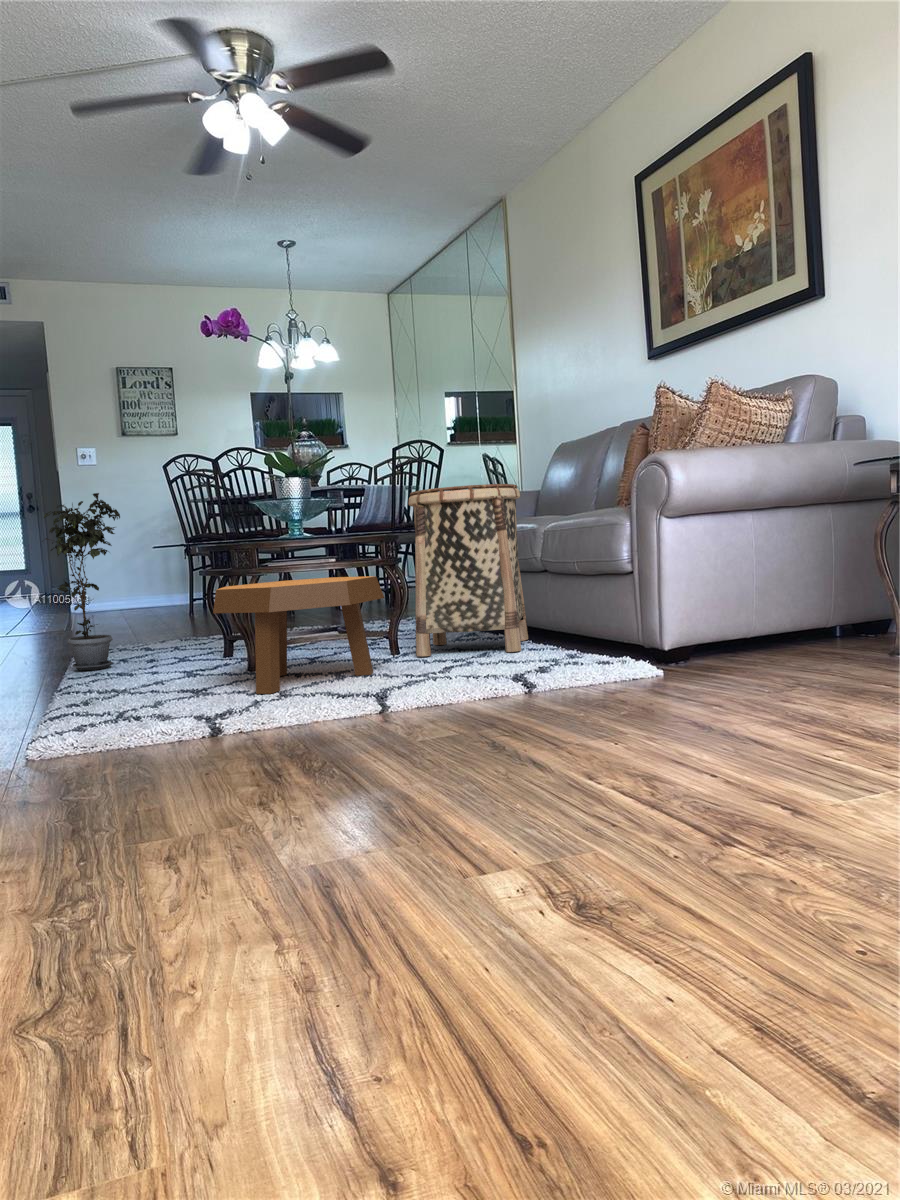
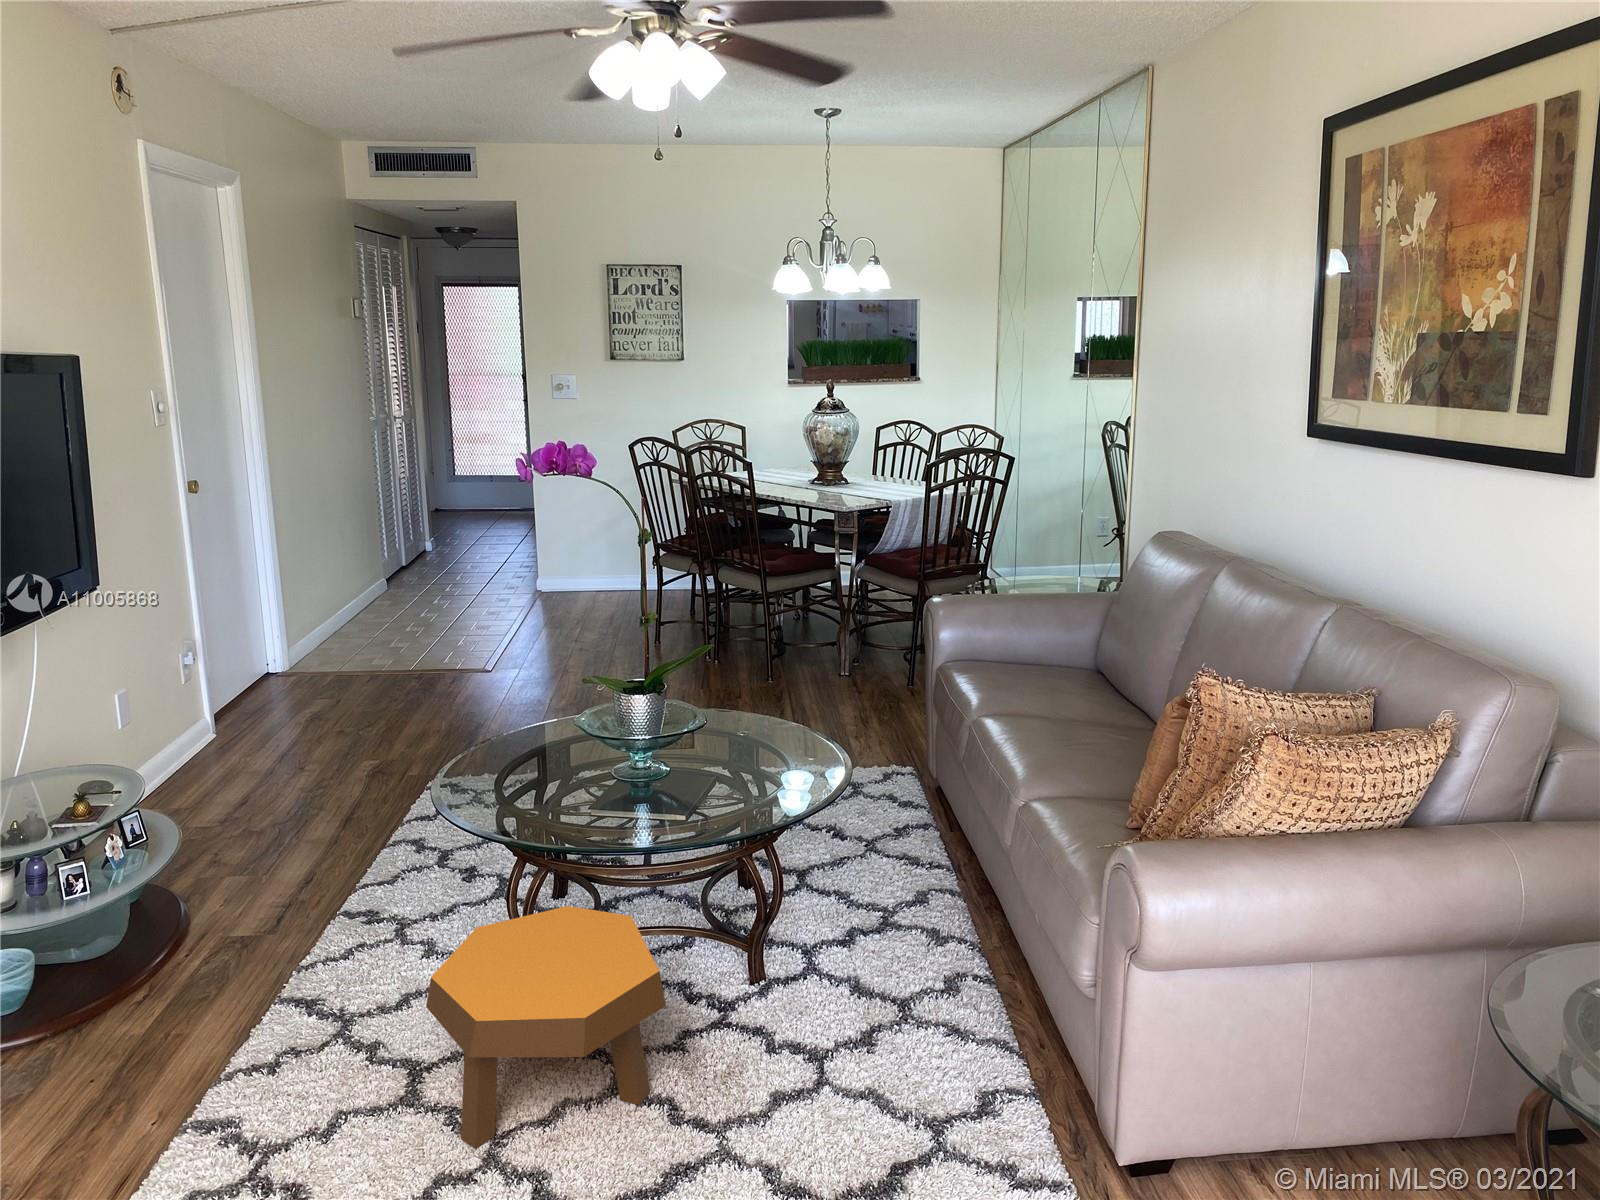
basket: present [408,484,528,656] -> none [747,768,937,1073]
potted plant: present [44,493,120,670] -> none [327,670,434,895]

